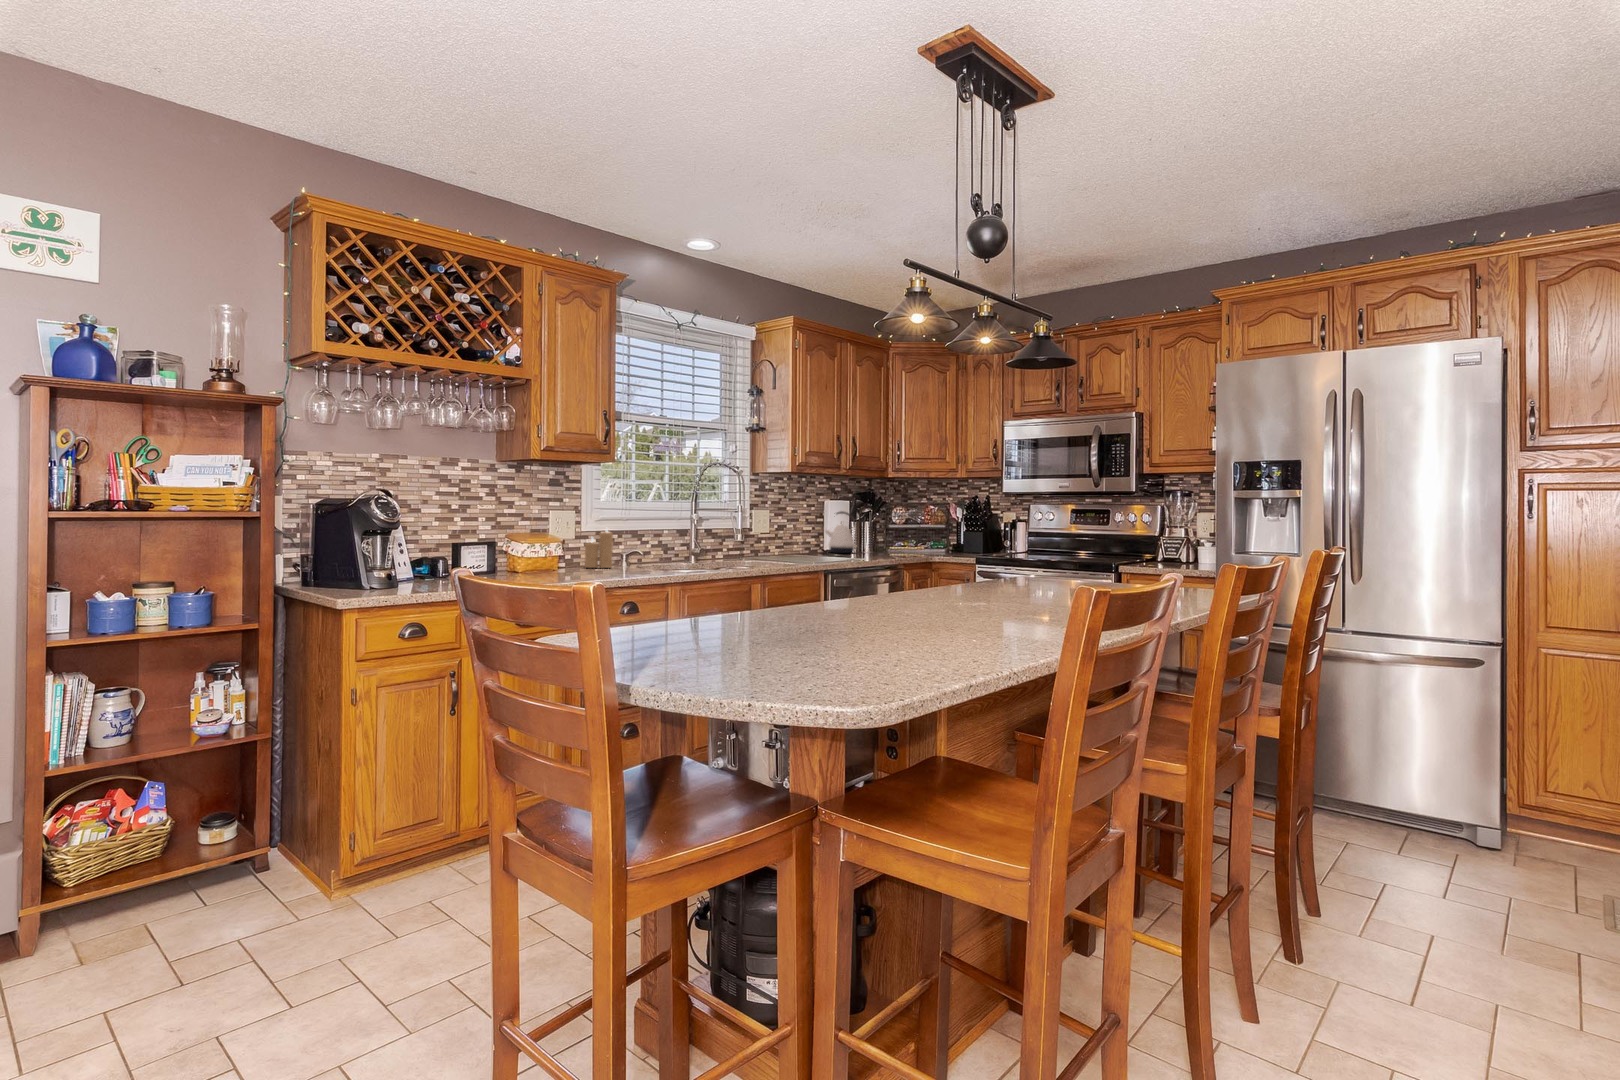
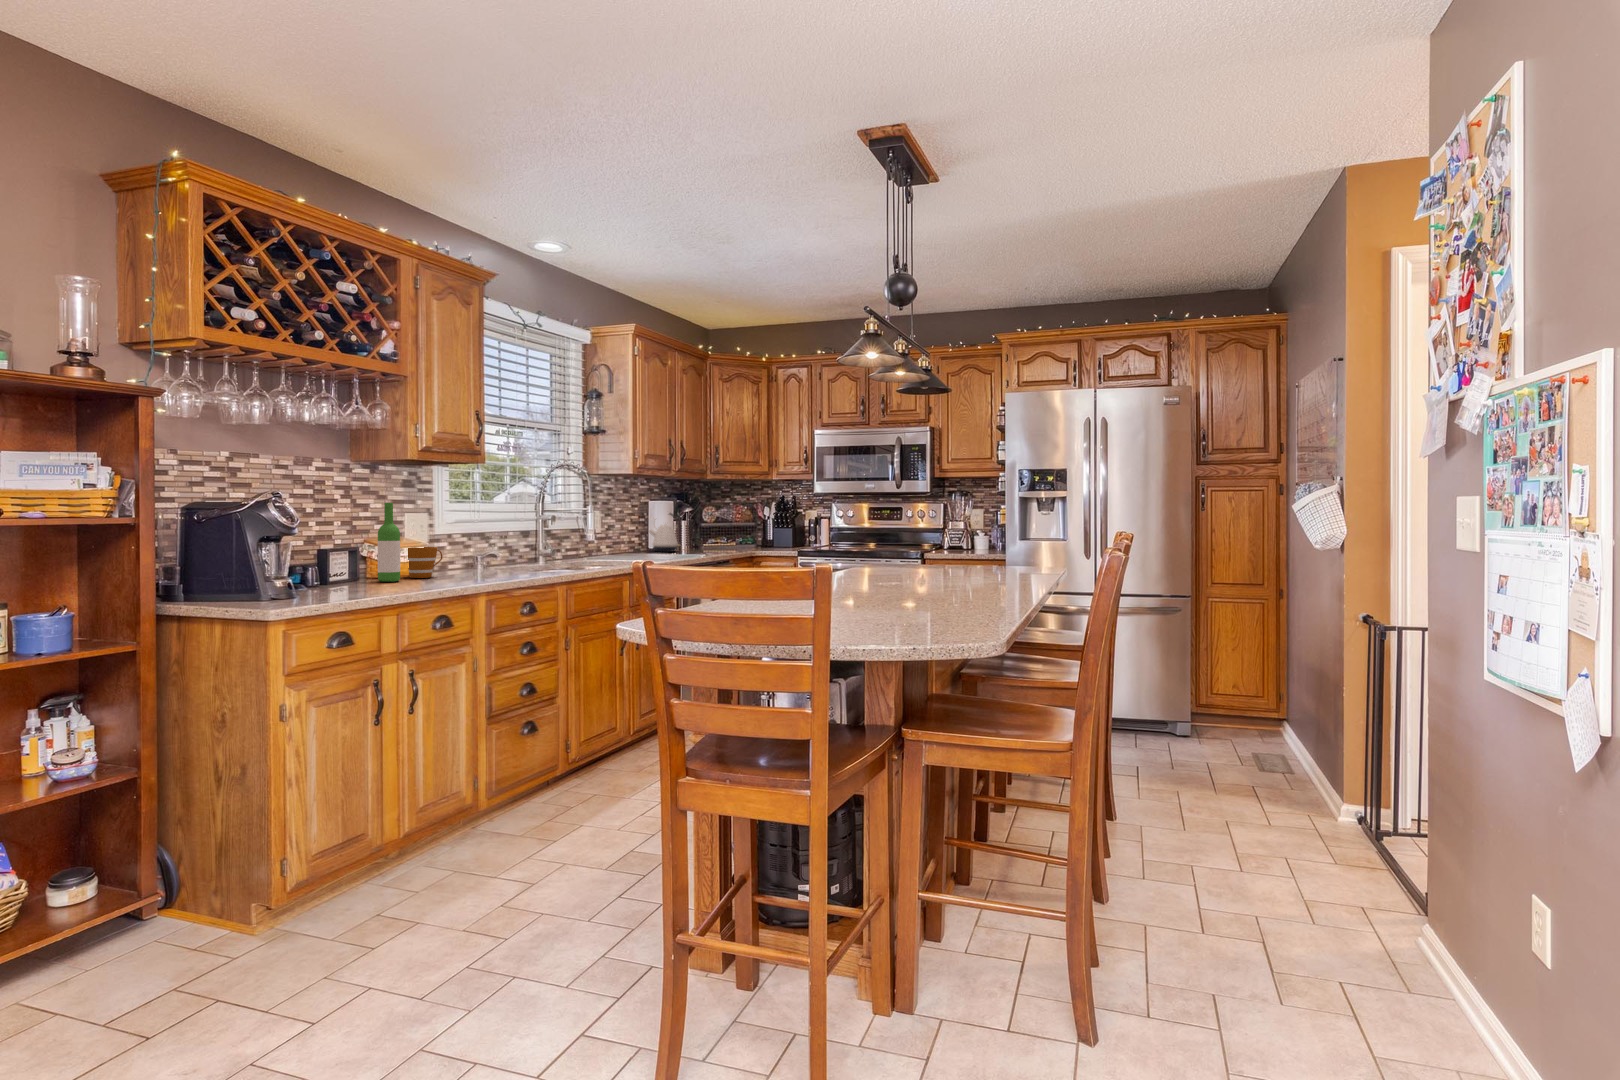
wine bottle: none [508,500,528,574] -> present [378,503,400,582]
candle: present [585,529,613,568] -> none [446,531,476,573]
cup: none [538,542,574,571] -> present [408,547,442,578]

